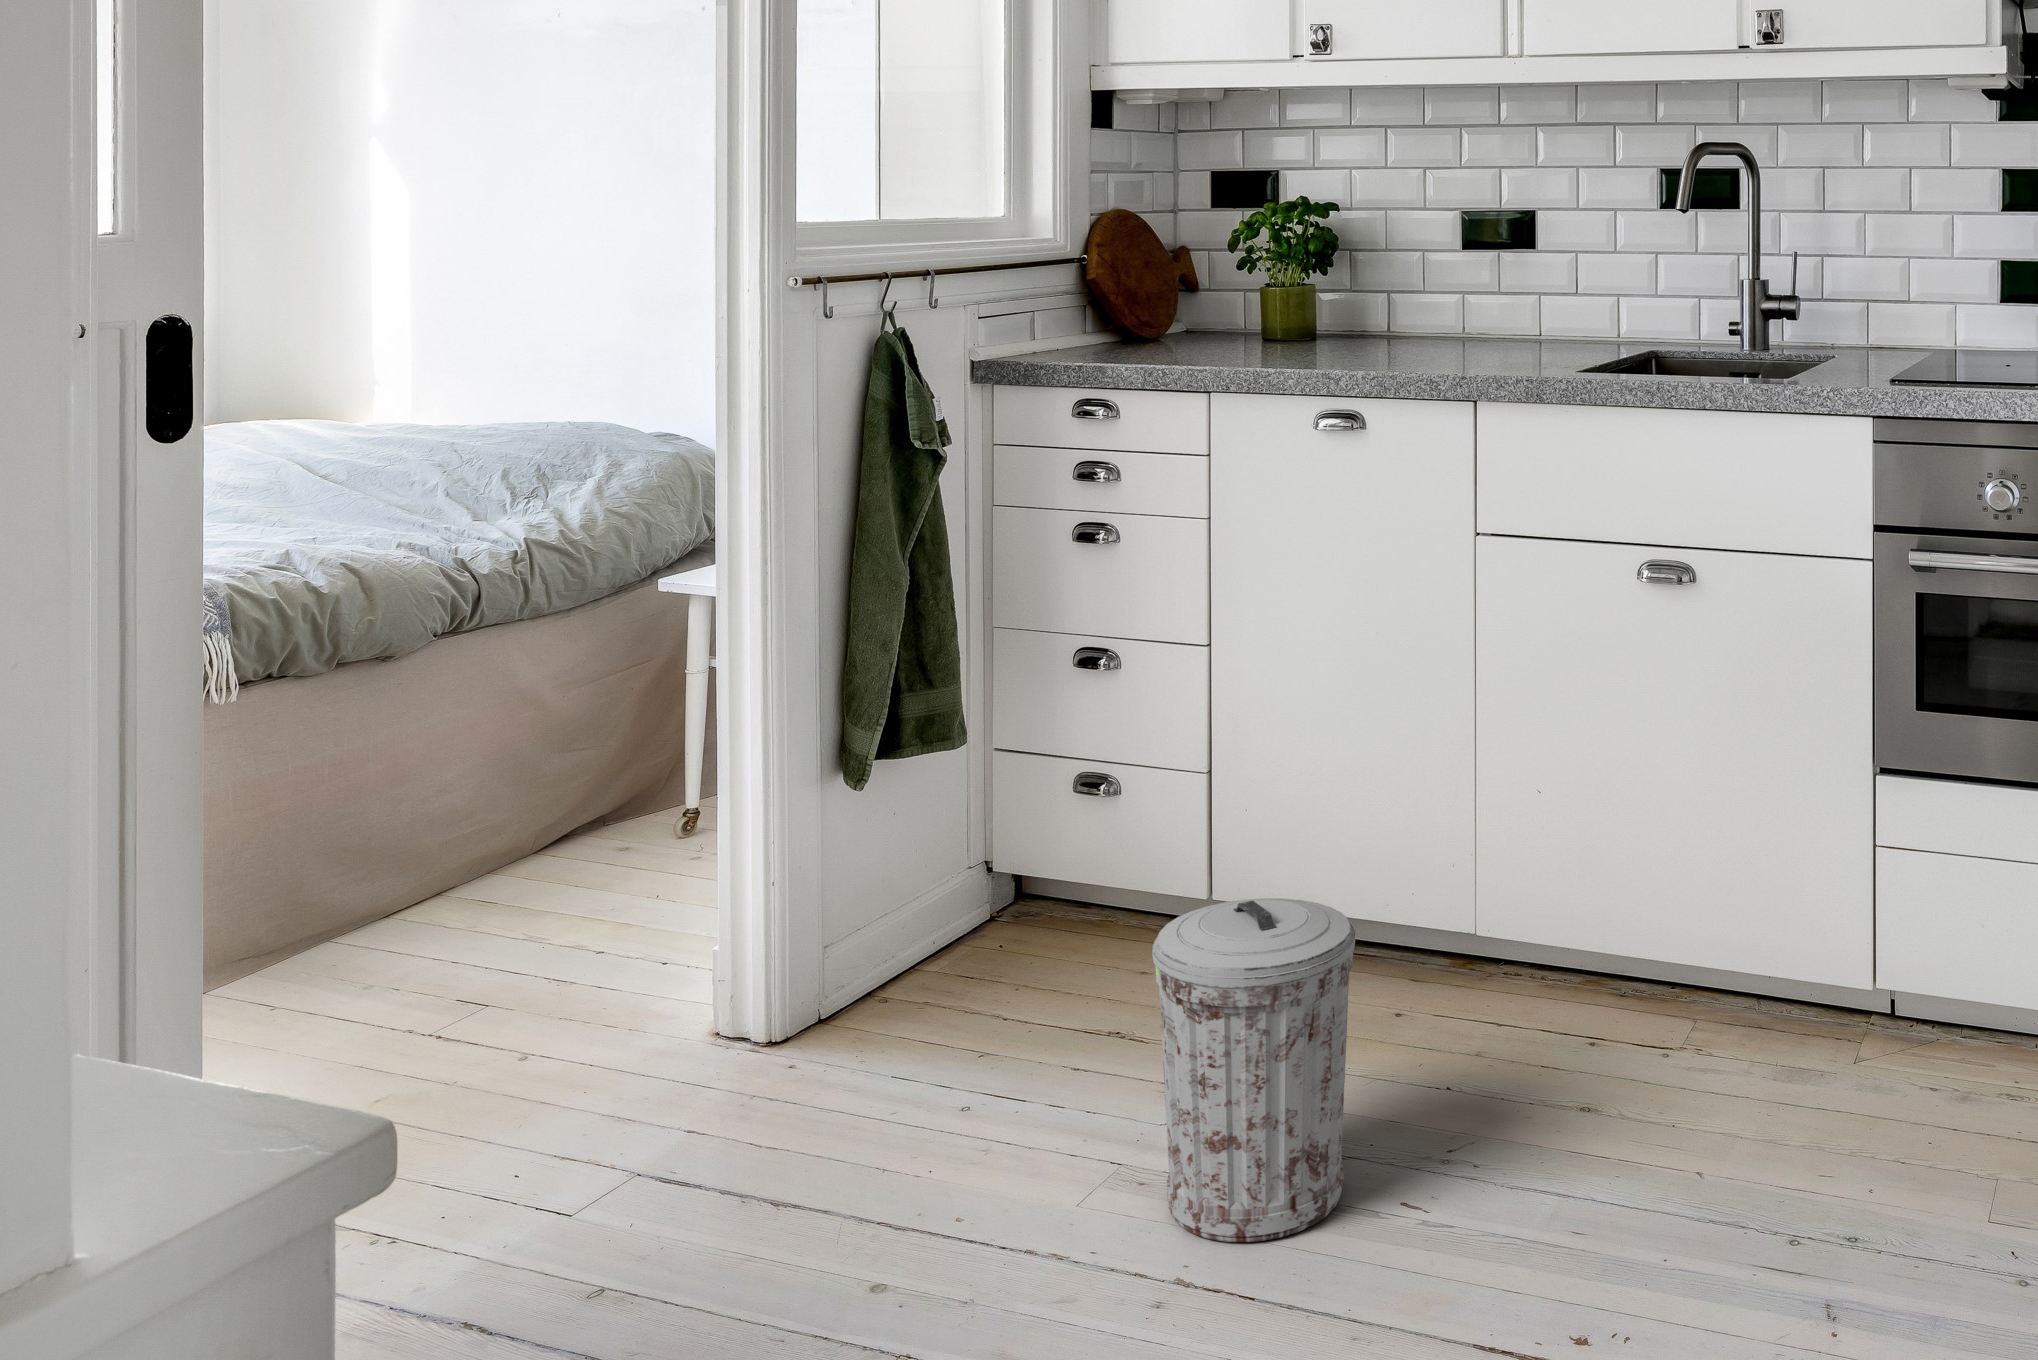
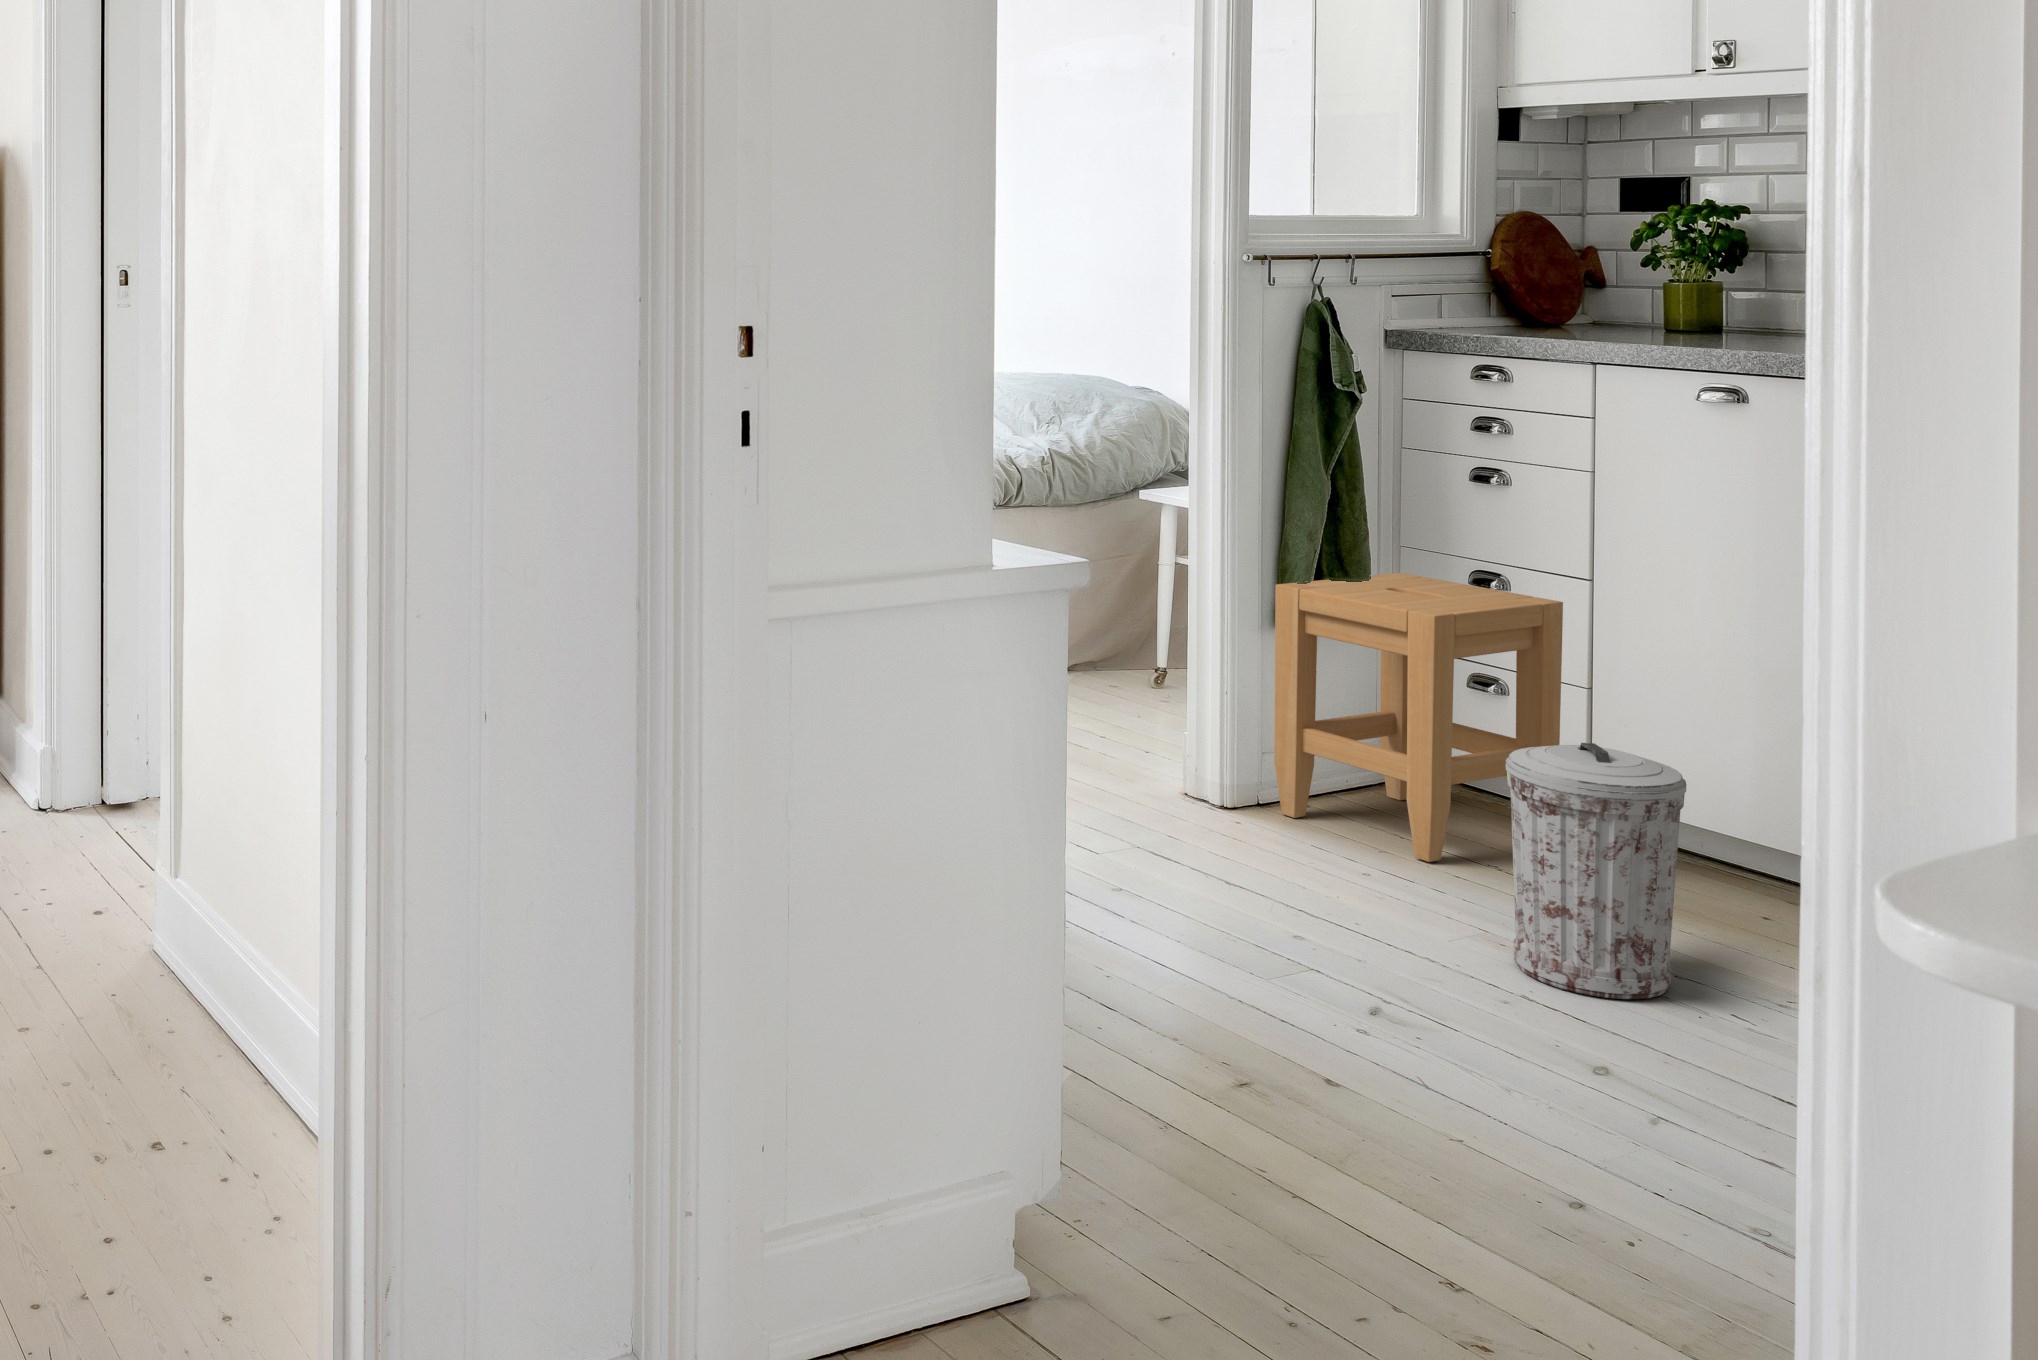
stool: none [842,666,1183,1056] -> present [1274,573,1563,862]

